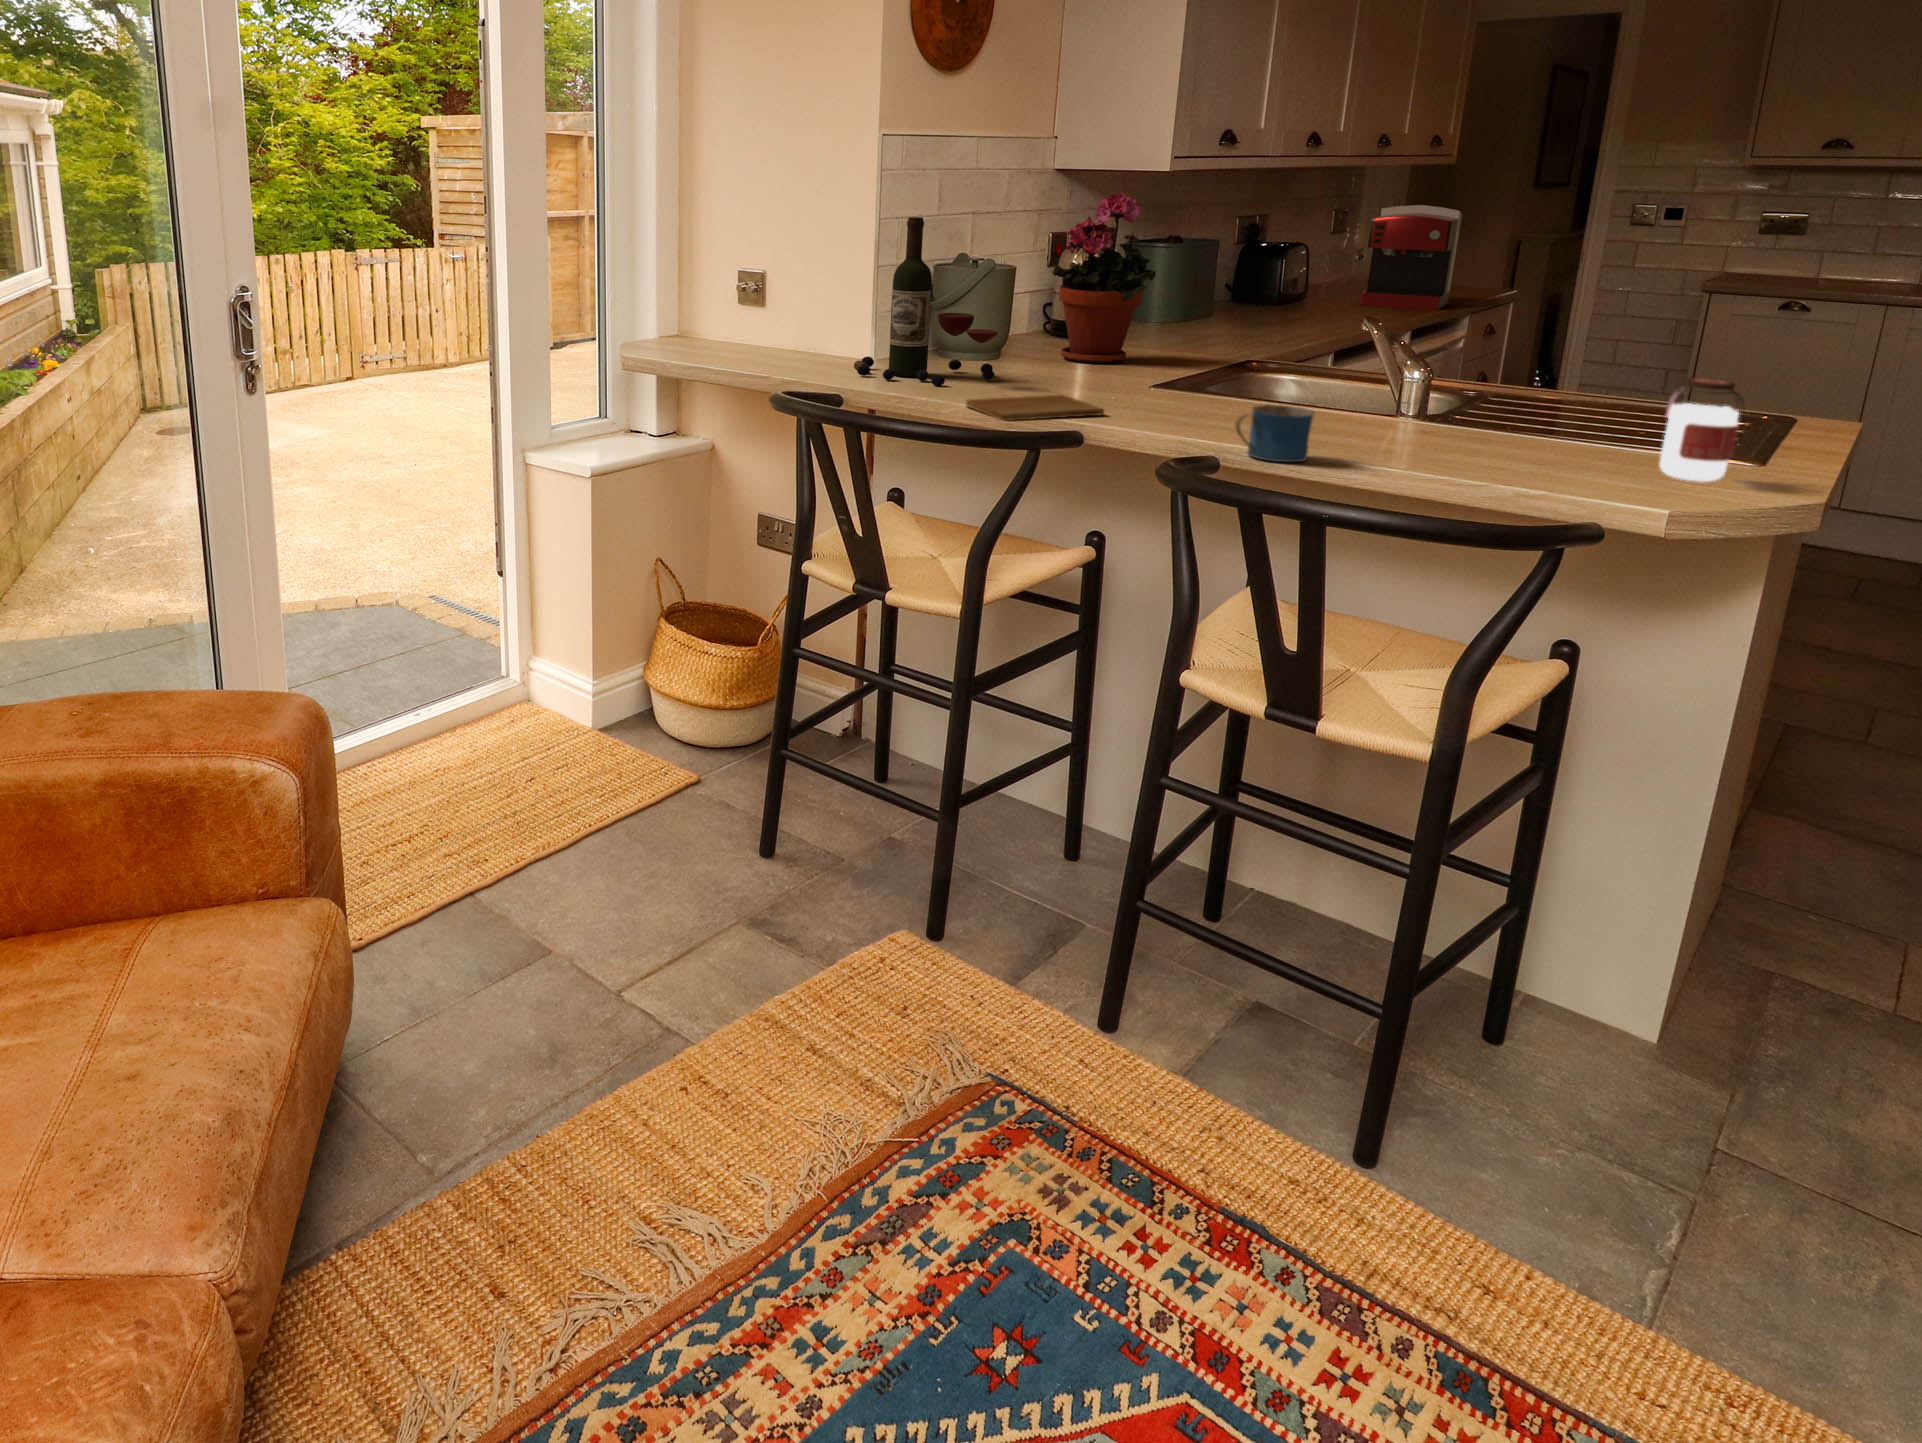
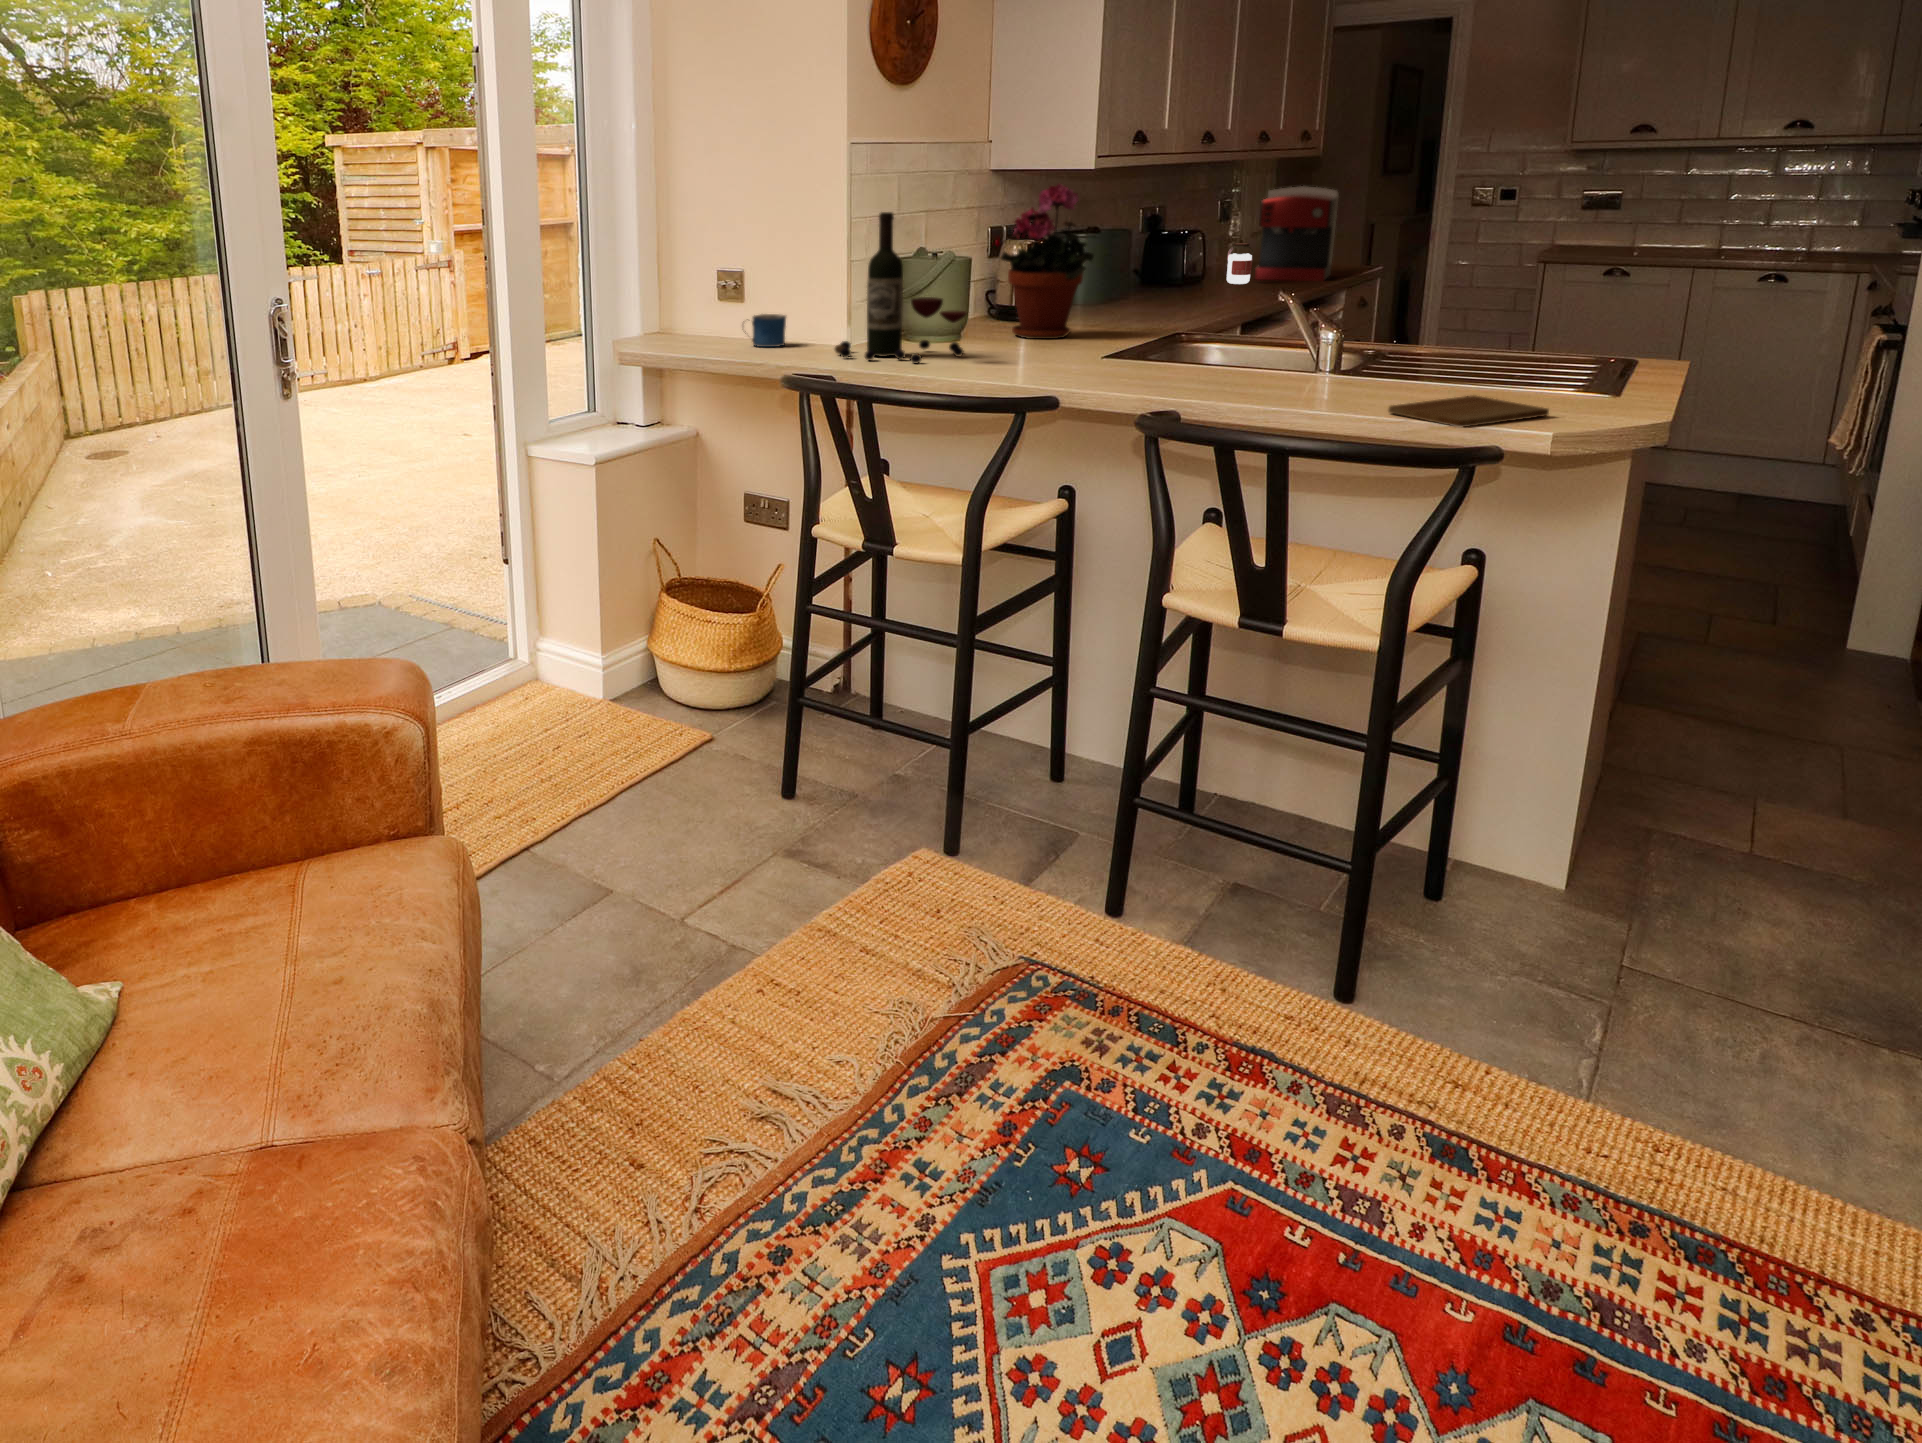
jar: present [1660,378,1744,482] -> present [1227,243,1254,284]
cutting board: present [966,395,1104,421] -> present [1388,396,1549,427]
mug: present [1235,405,1314,462] -> present [743,314,786,347]

